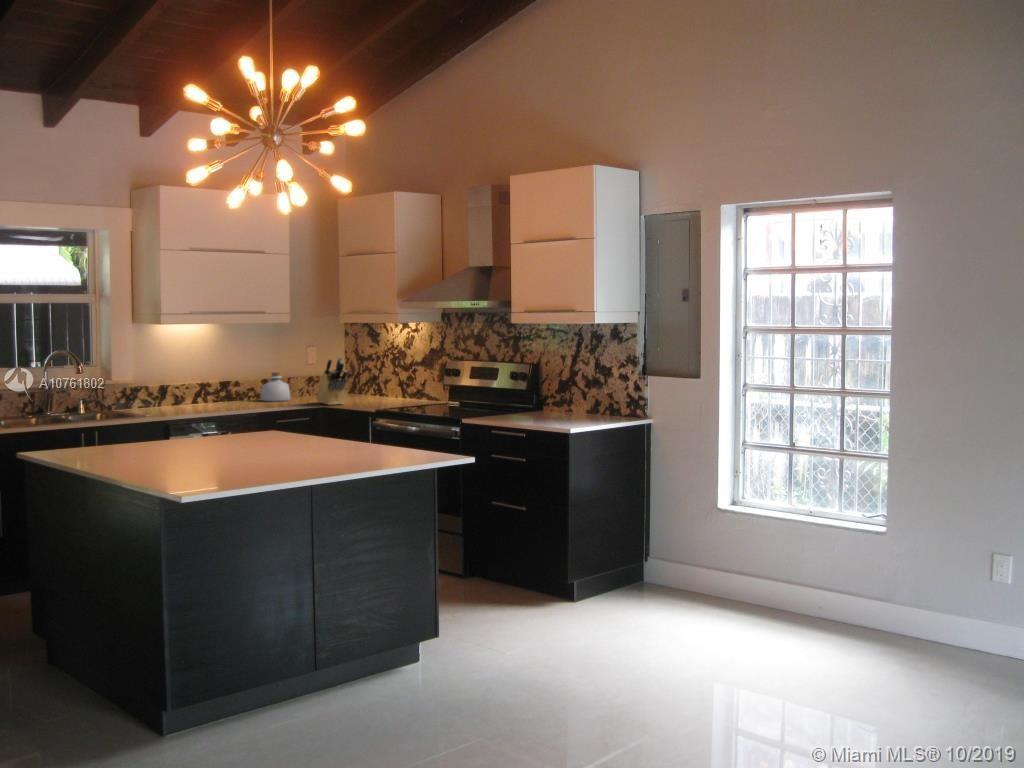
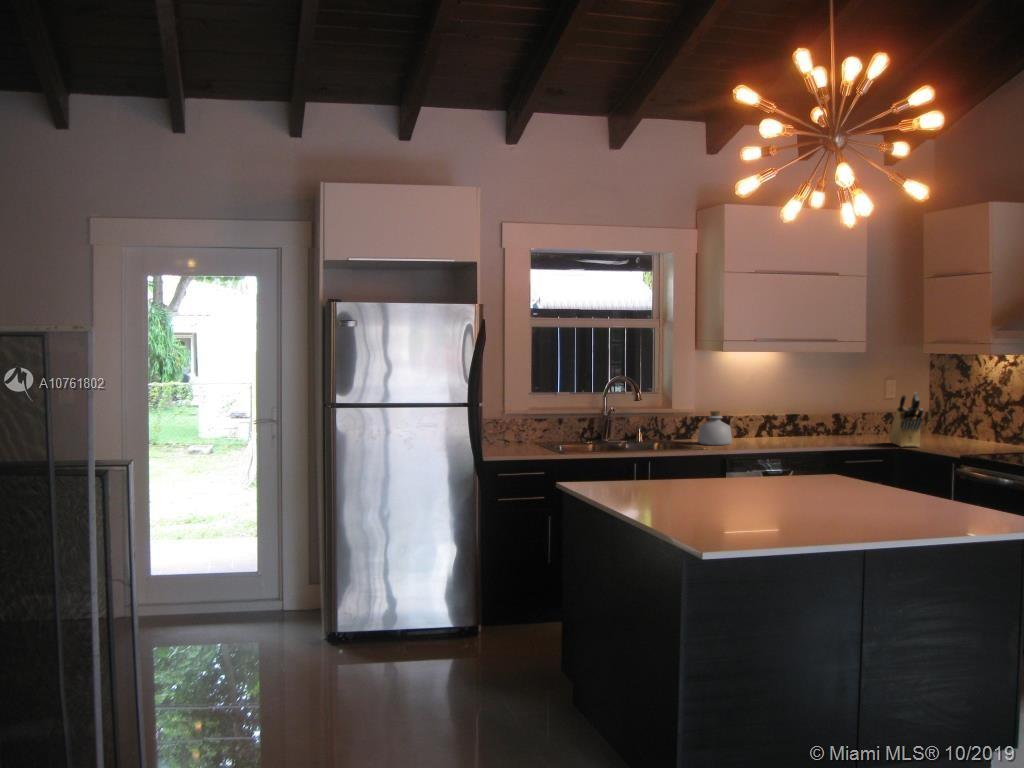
bottle: present [261,372,291,402] -> present [698,411,732,445]

